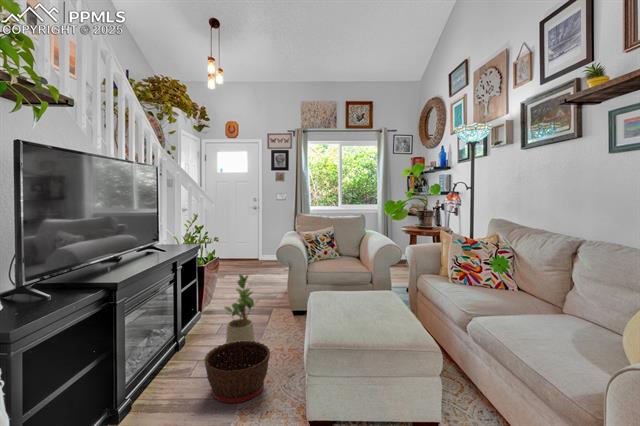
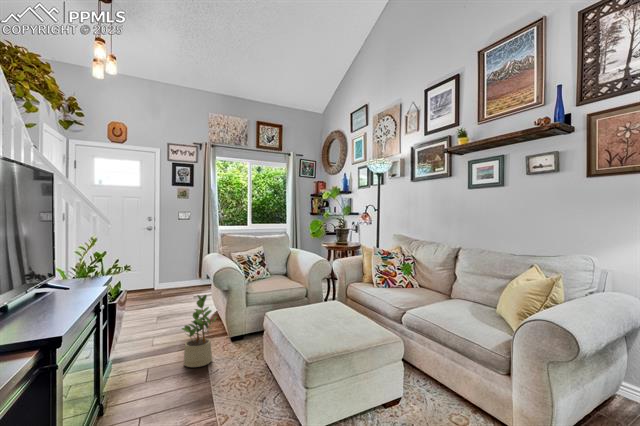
basket: present [204,341,270,403] -> none [190,352,250,405]

